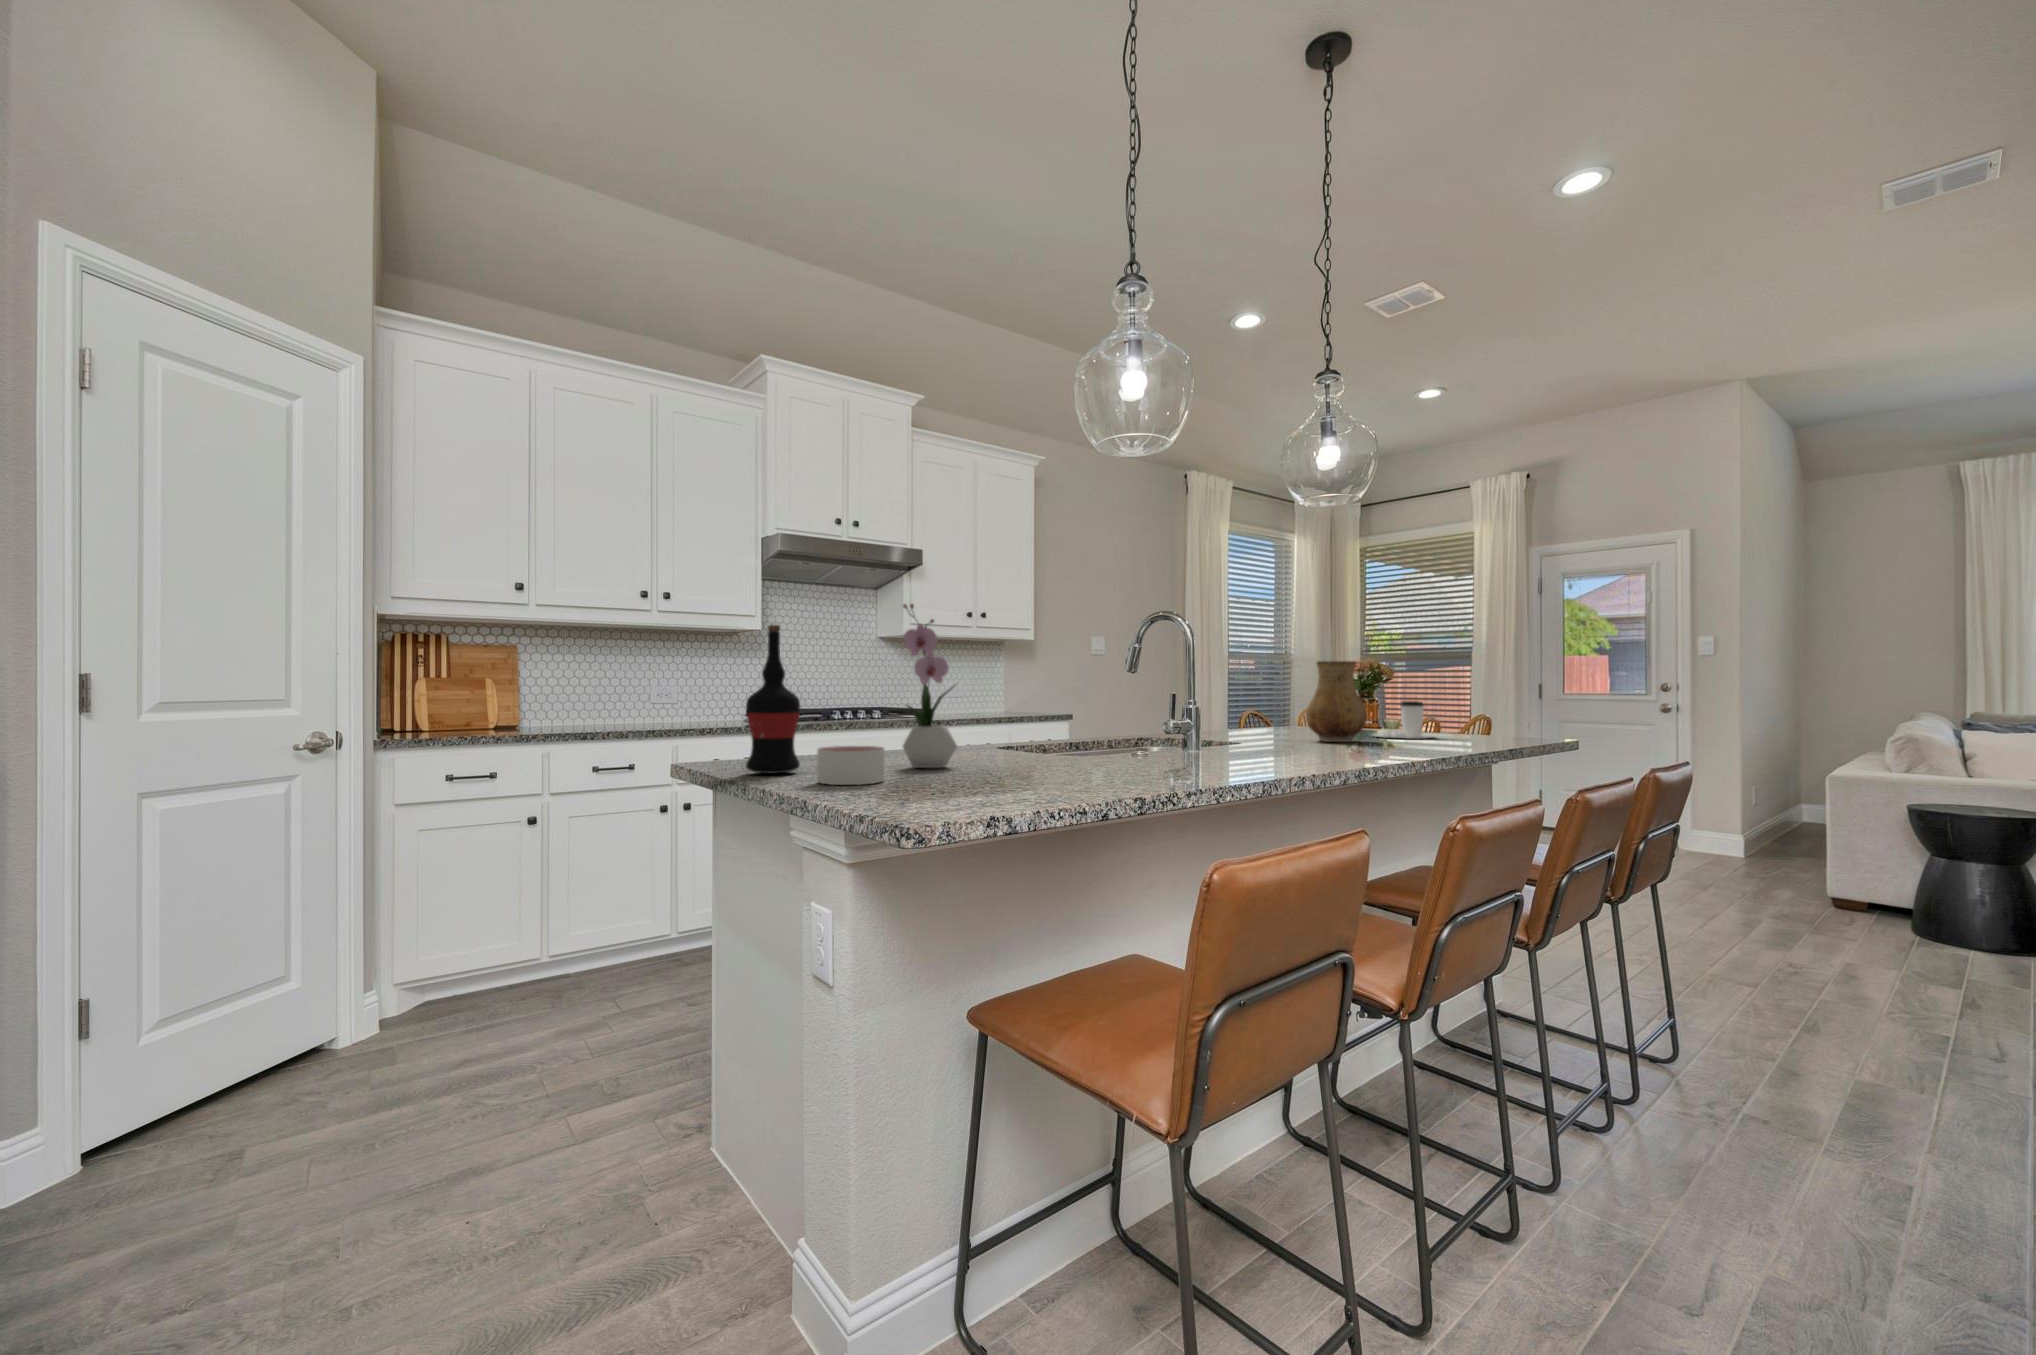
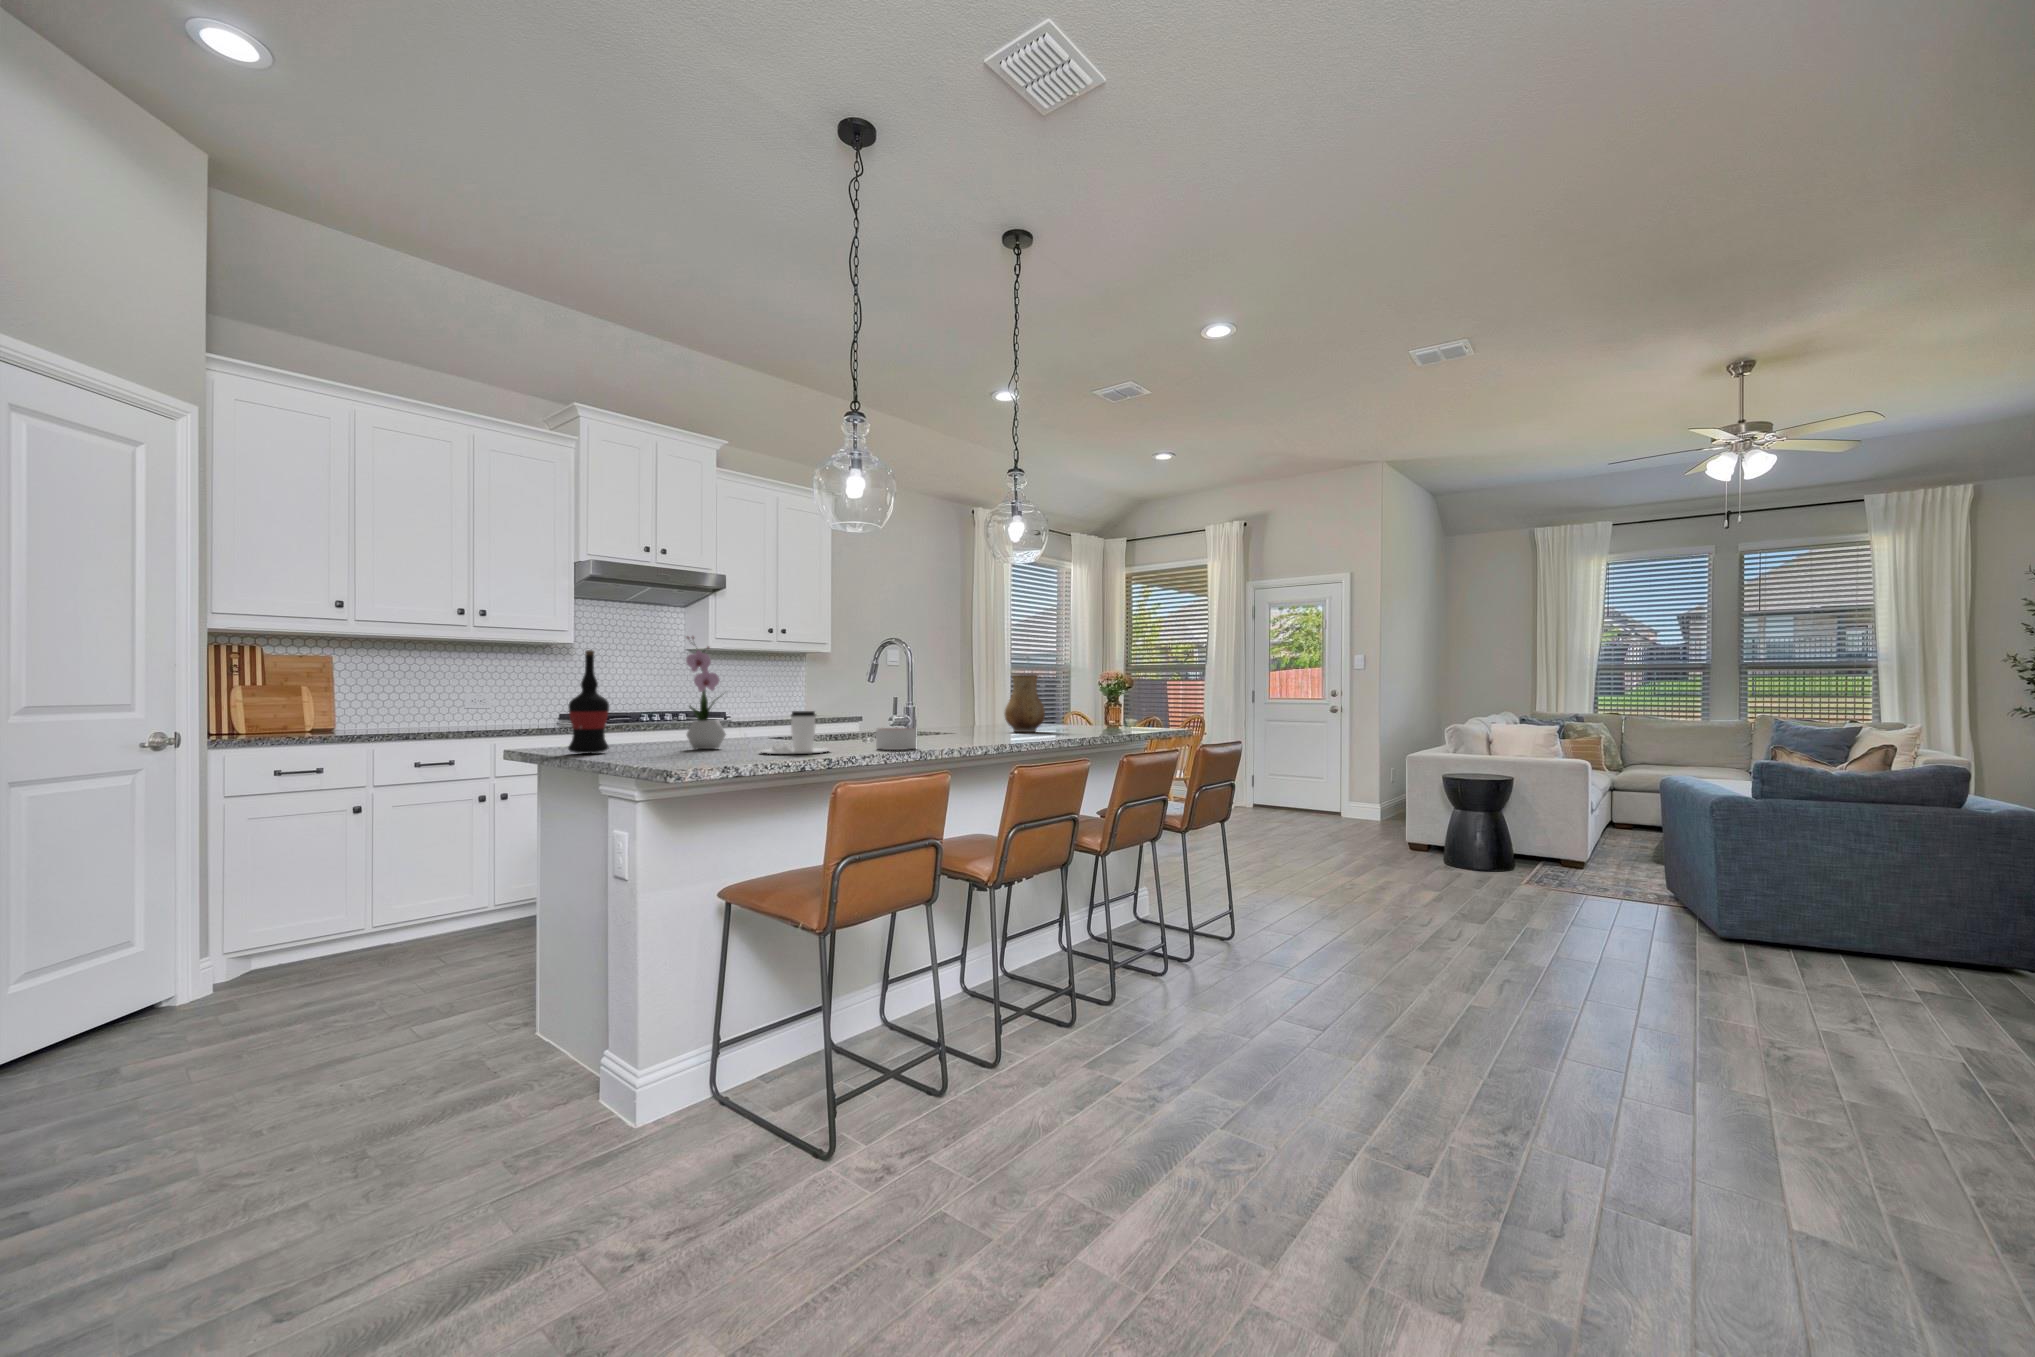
coffee cup: present [1373,701,1434,739] -> present [761,711,829,754]
candle: present [817,746,884,785] -> present [876,727,916,750]

